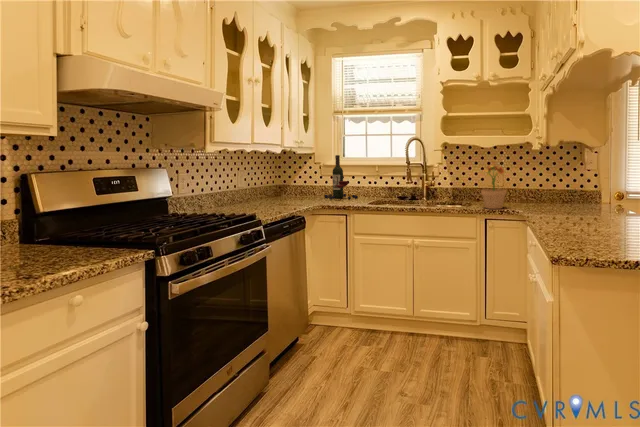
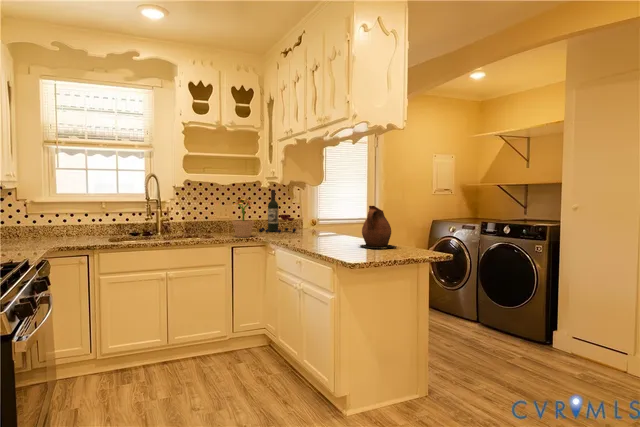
wine bottle: present [325,155,358,200] -> present [259,190,296,233]
ceramic pitcher: none [572,182,619,239] -> present [360,206,396,248]

